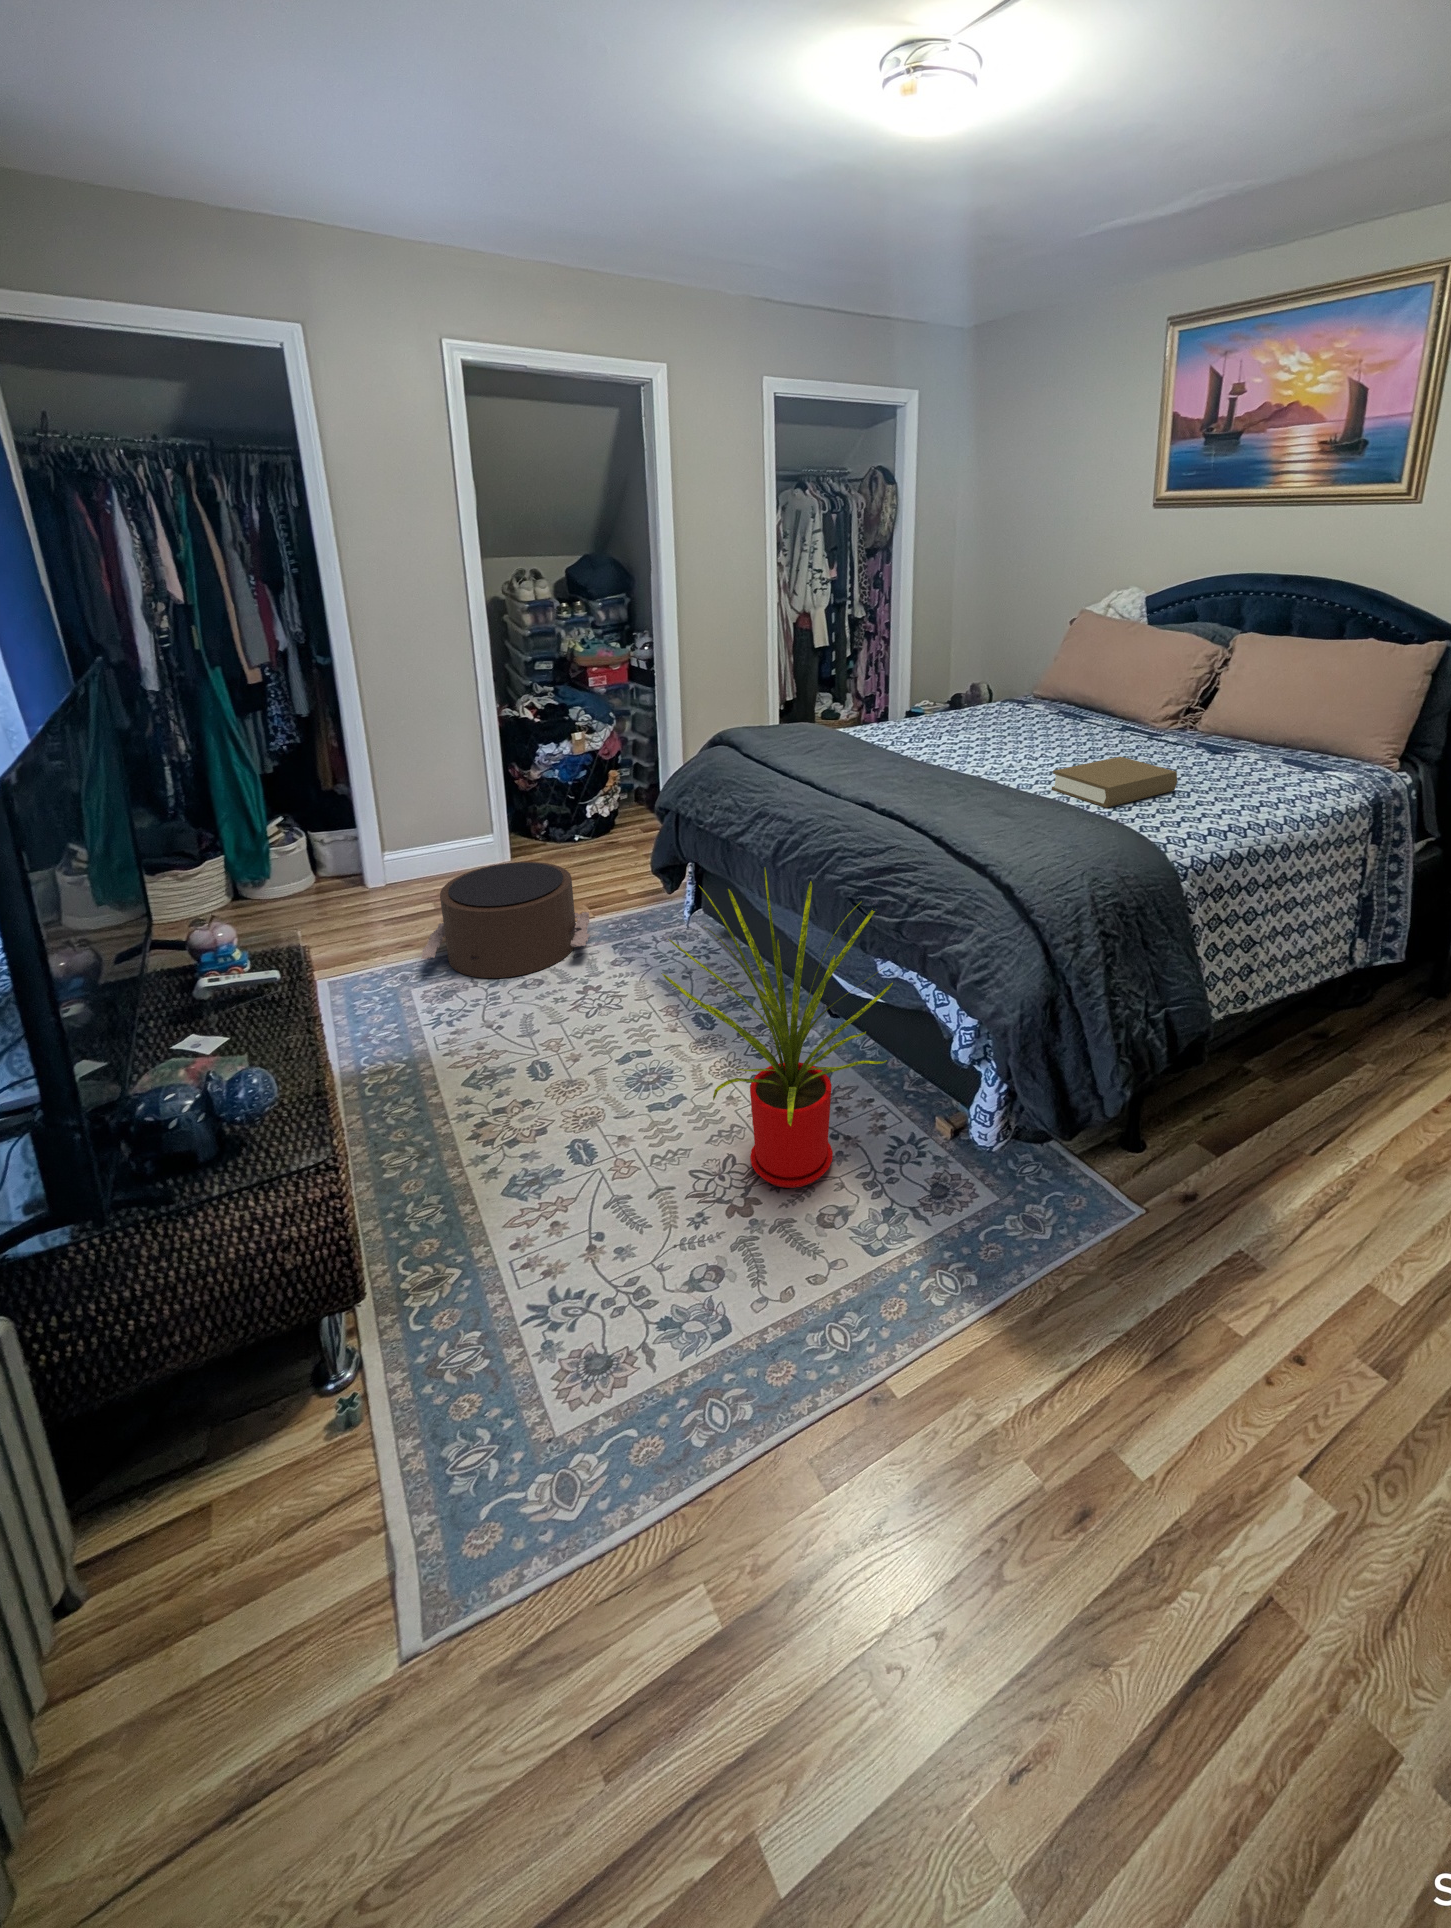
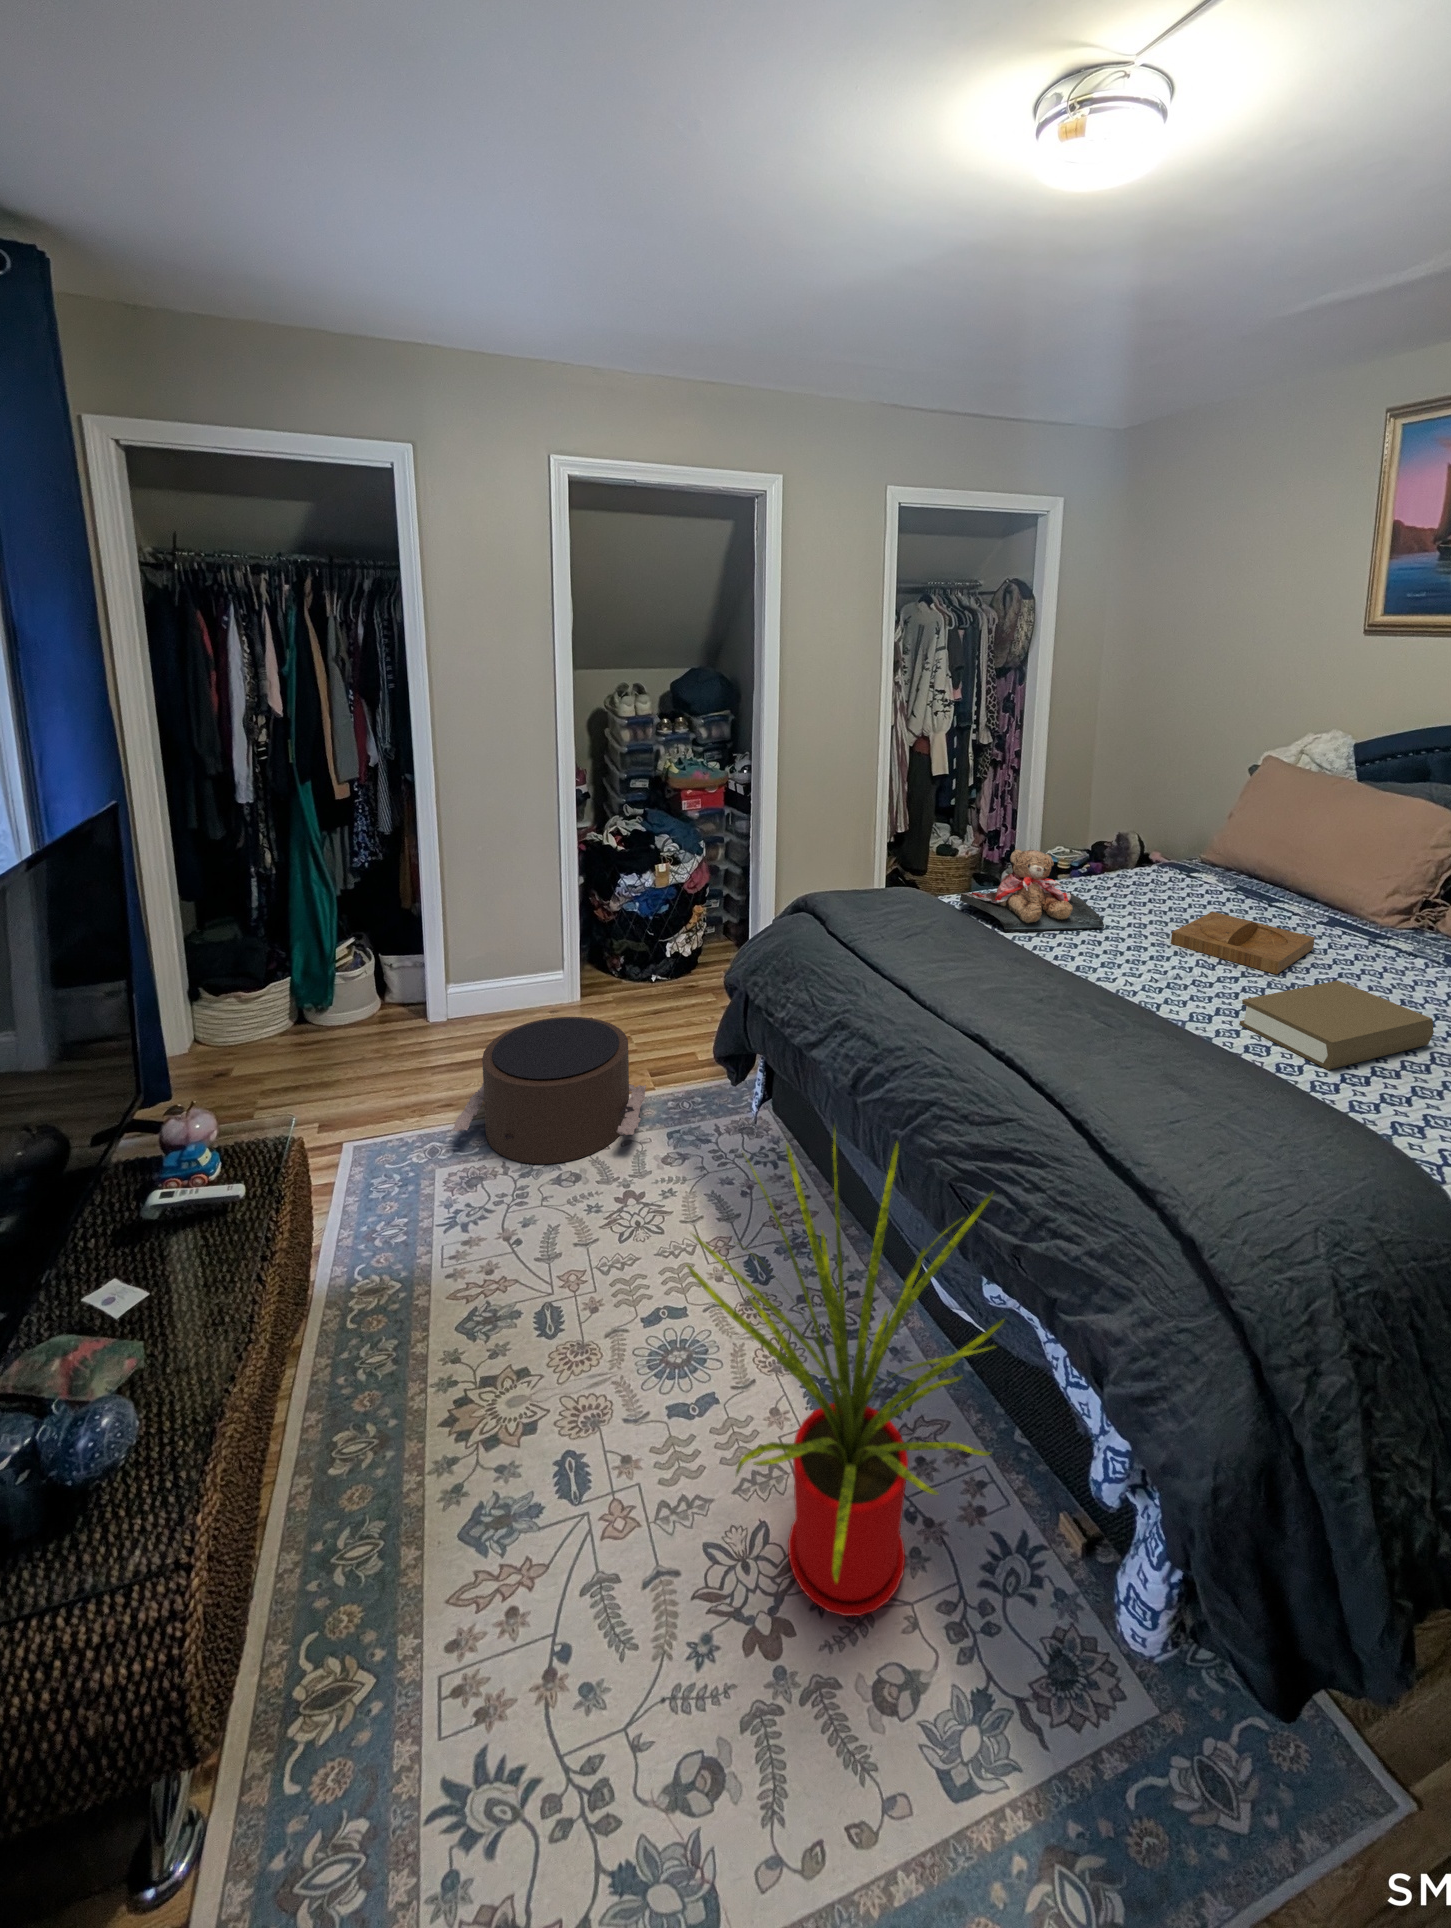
teddy bear: none [847,683,960,750] -> present [960,849,1104,932]
tray: none [1009,726,1111,761] -> present [1171,912,1315,974]

